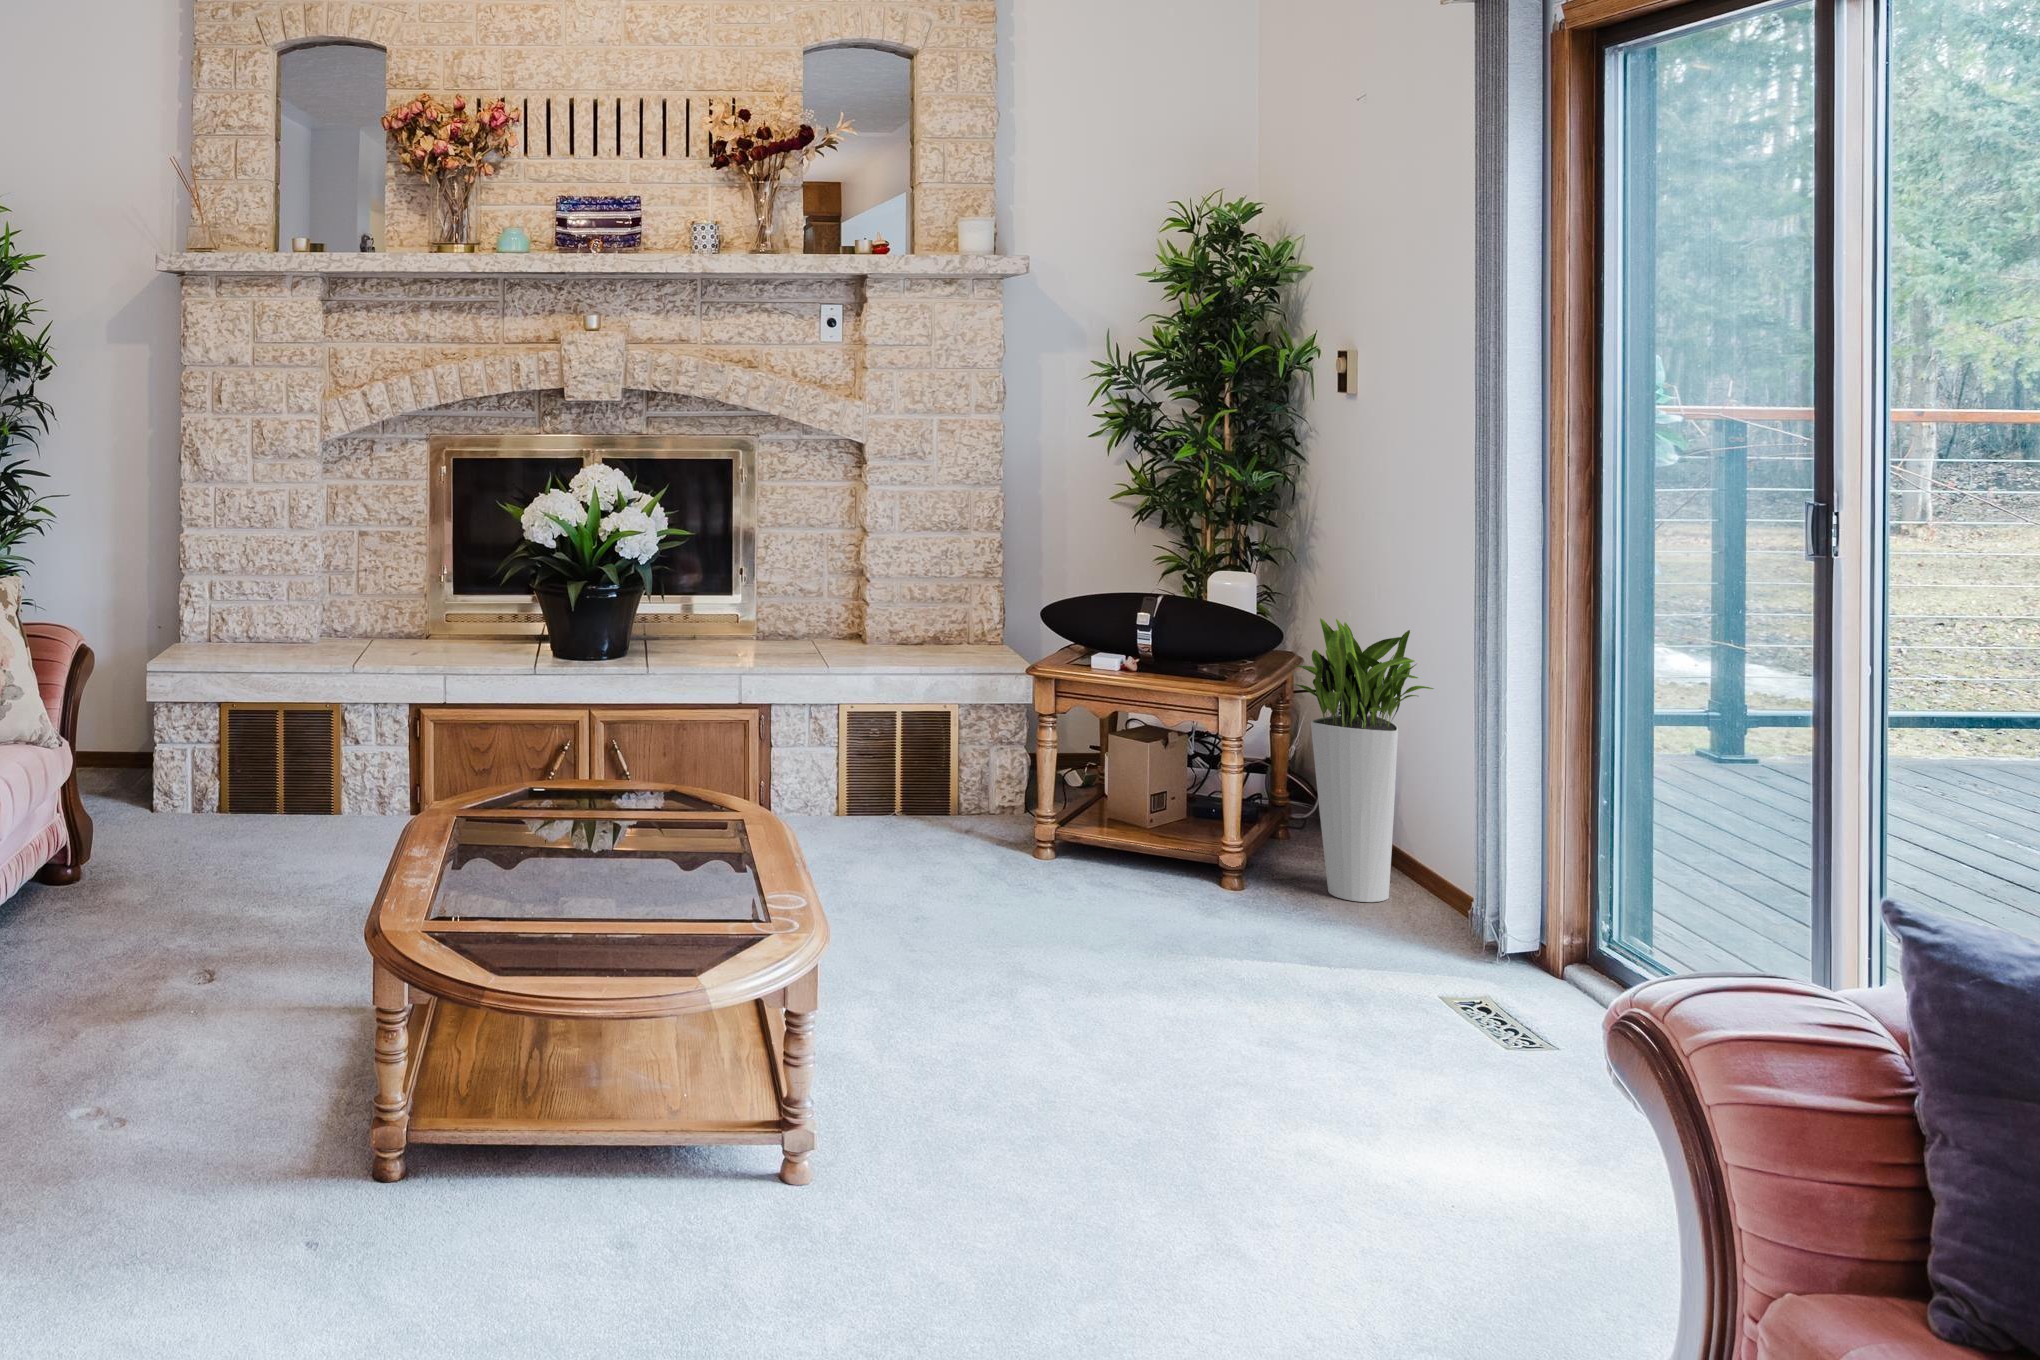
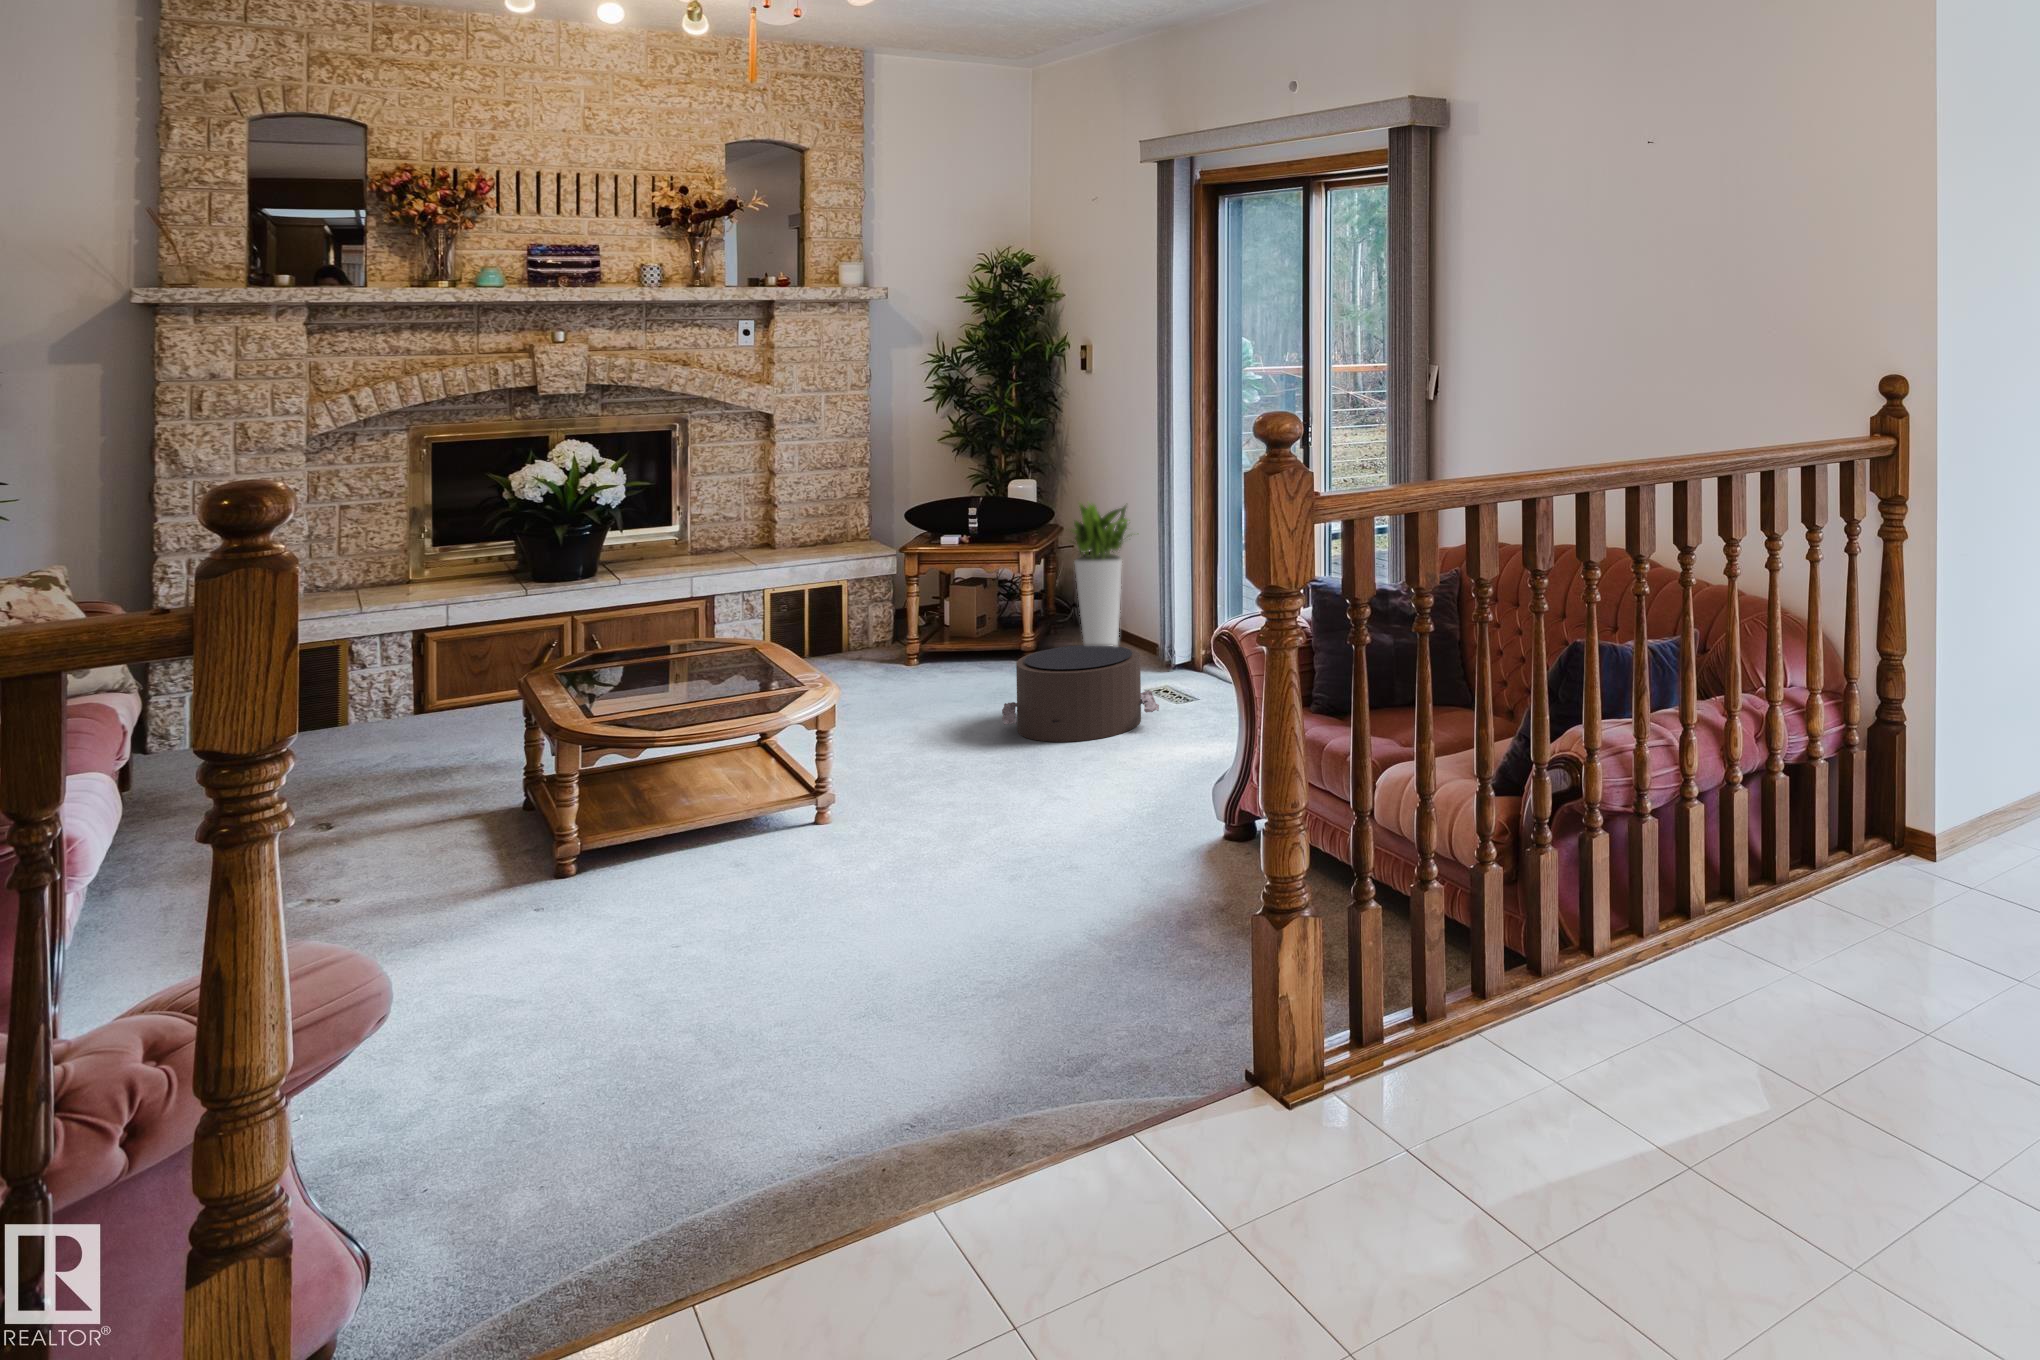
pouf: none [1148,890,1456,1092] -> present [1002,645,1159,742]

